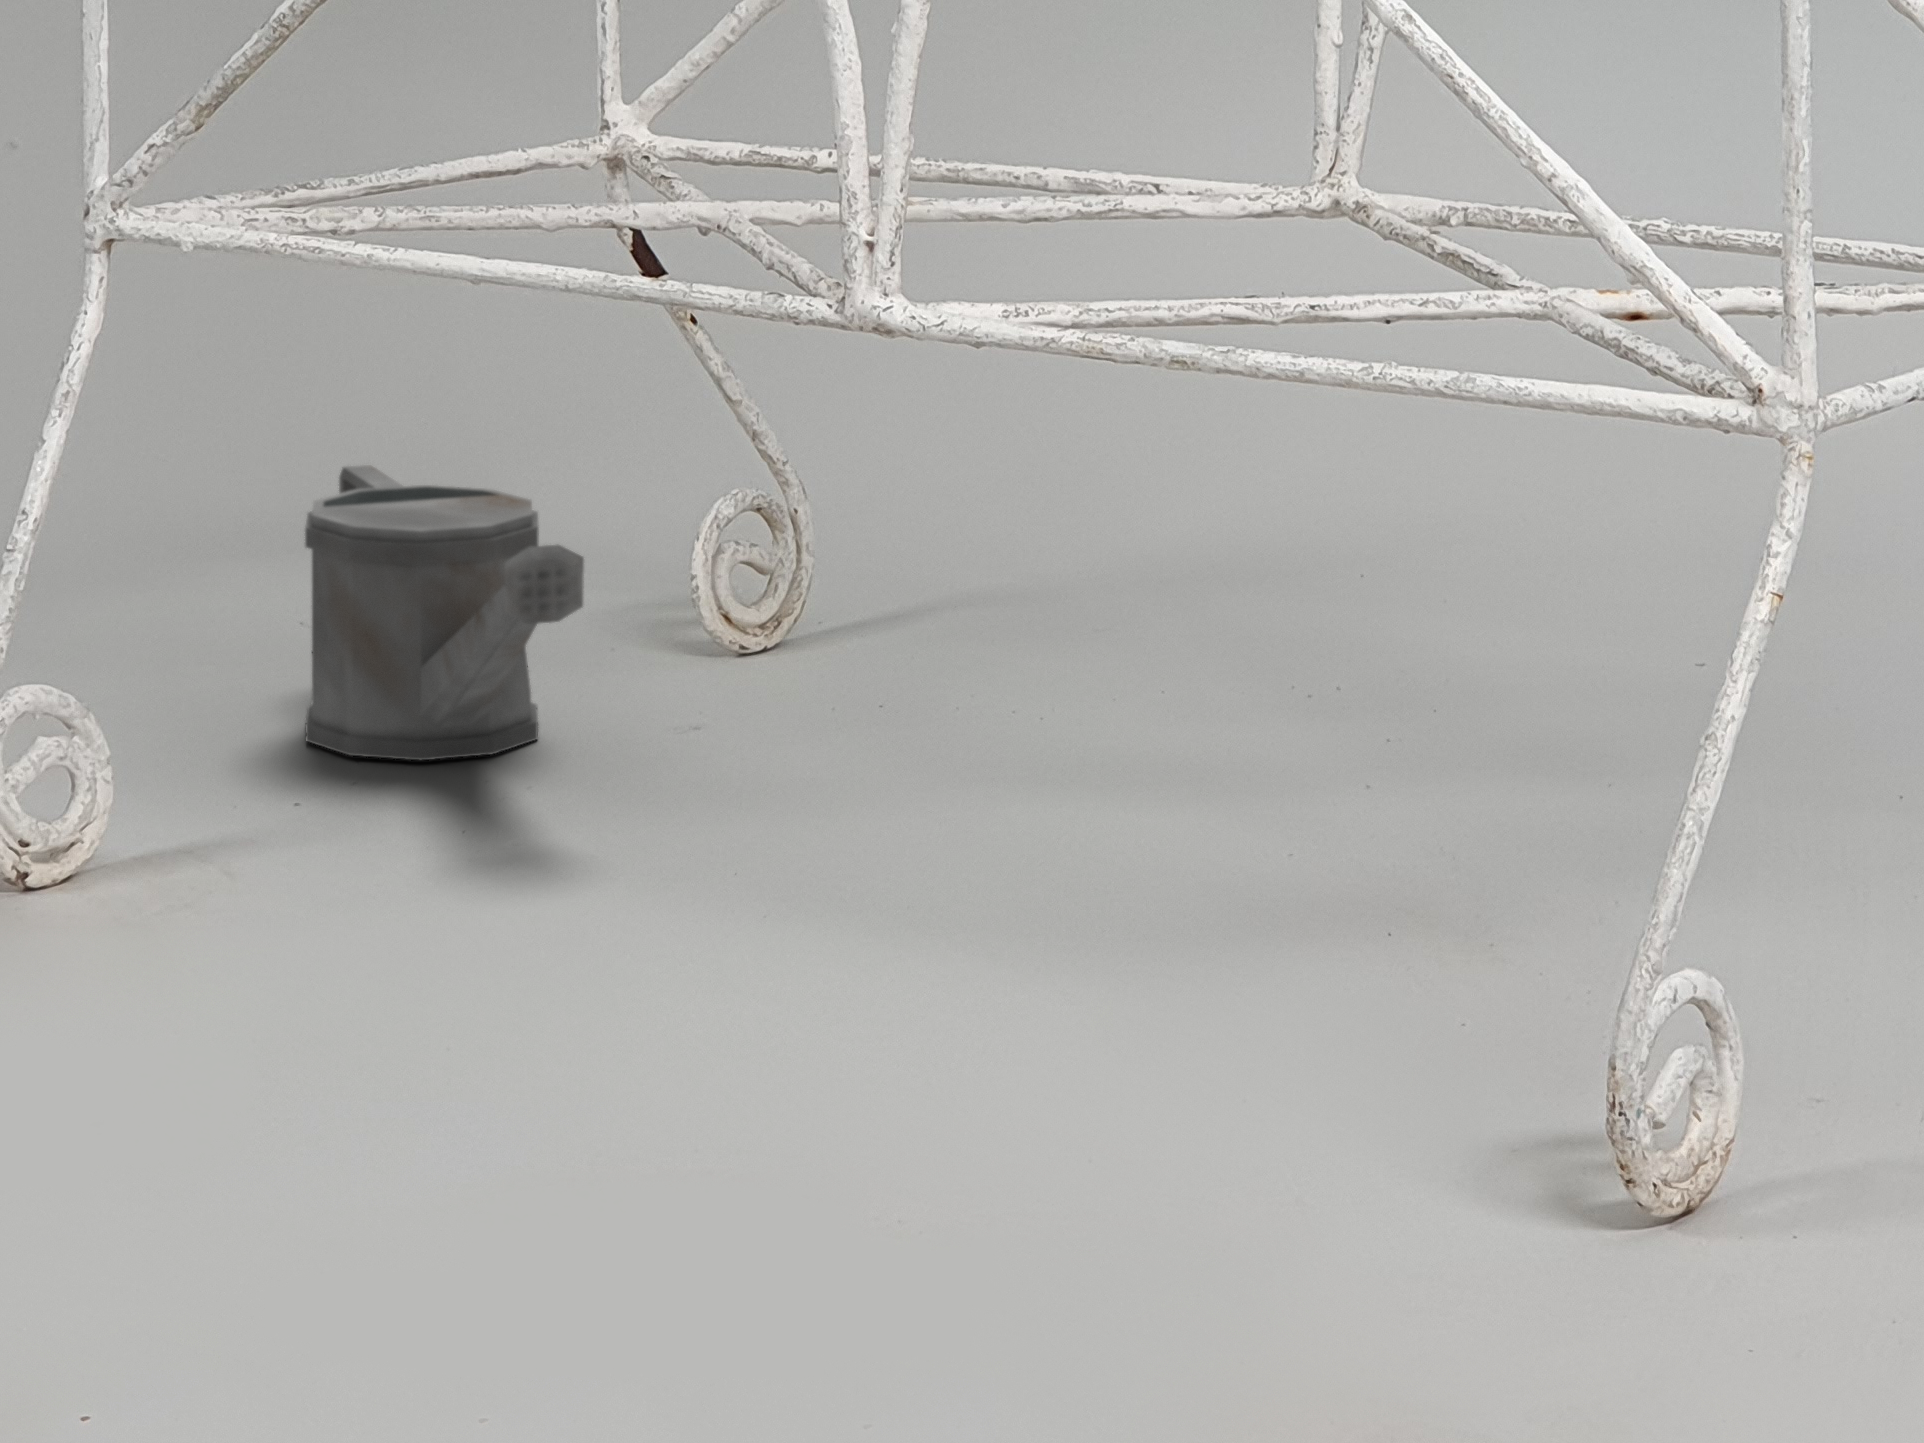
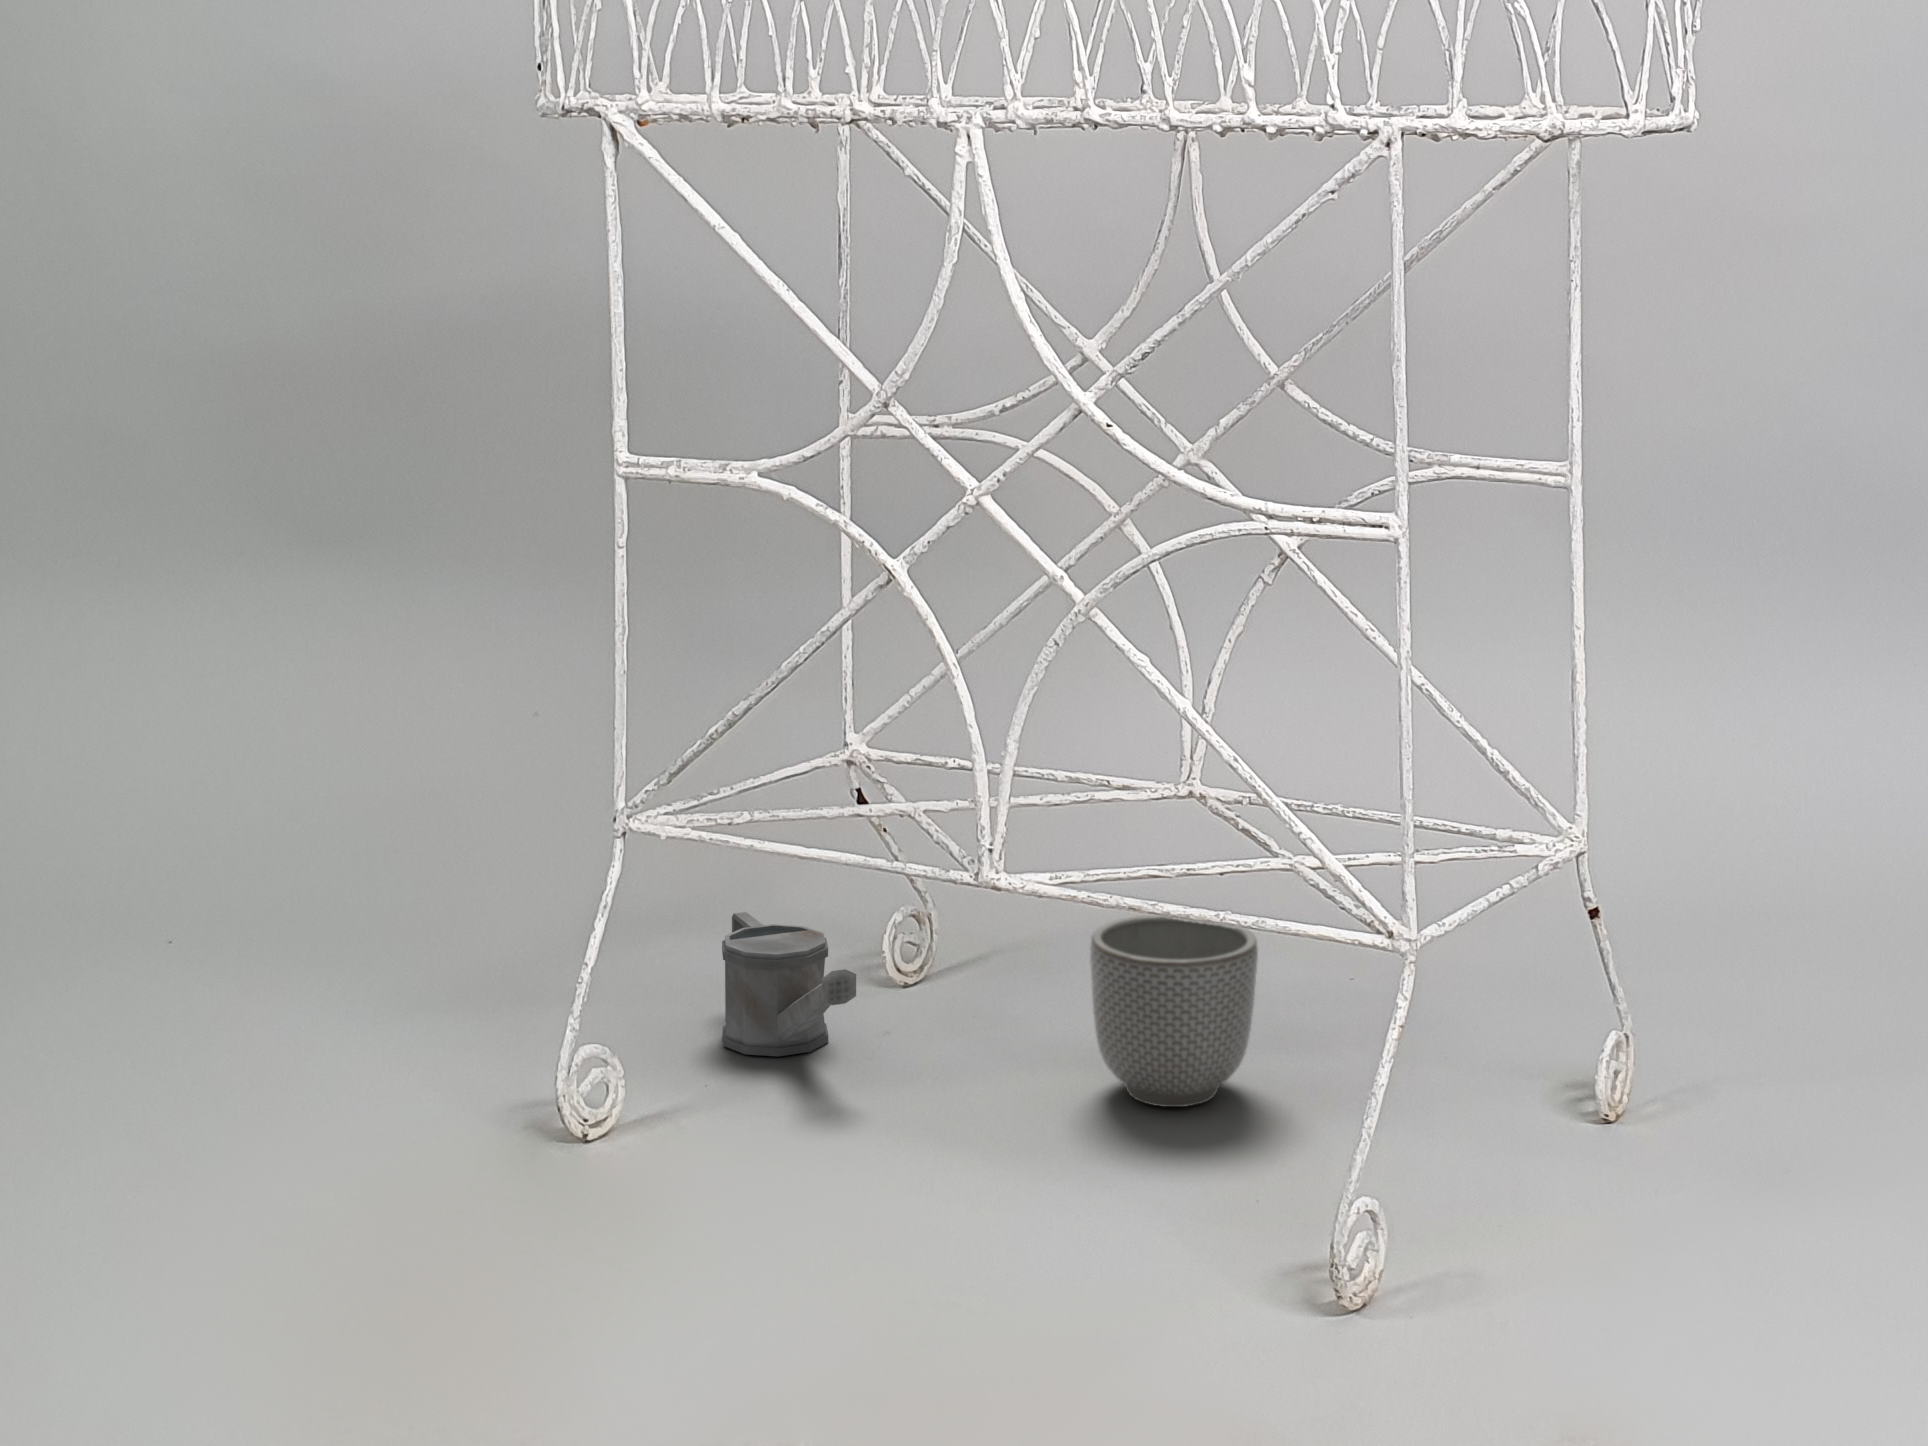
planter: none [1104,449,1480,861] -> present [1090,915,1258,1107]

